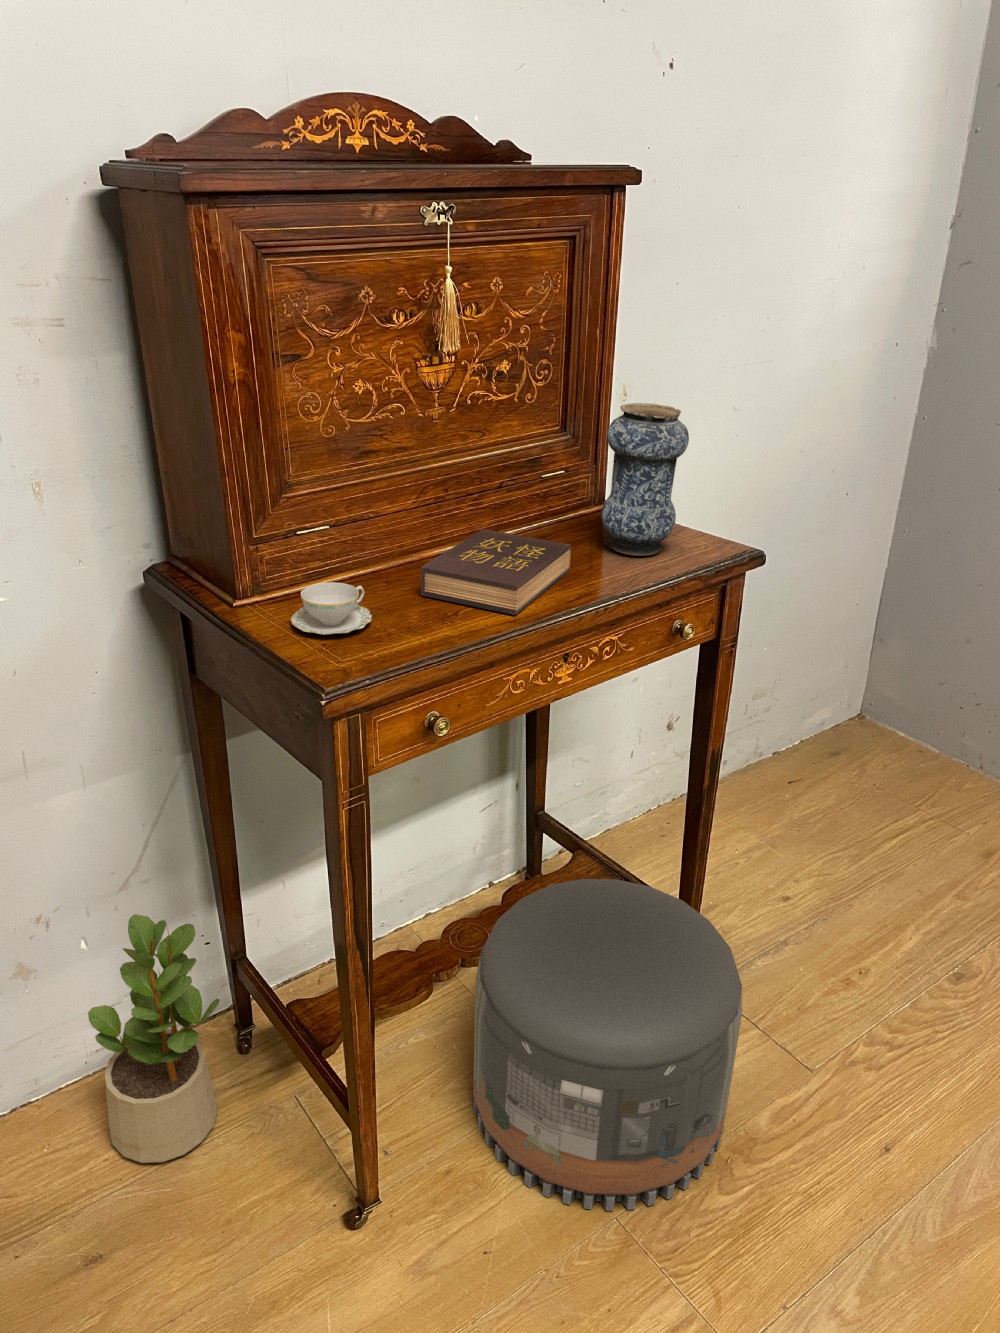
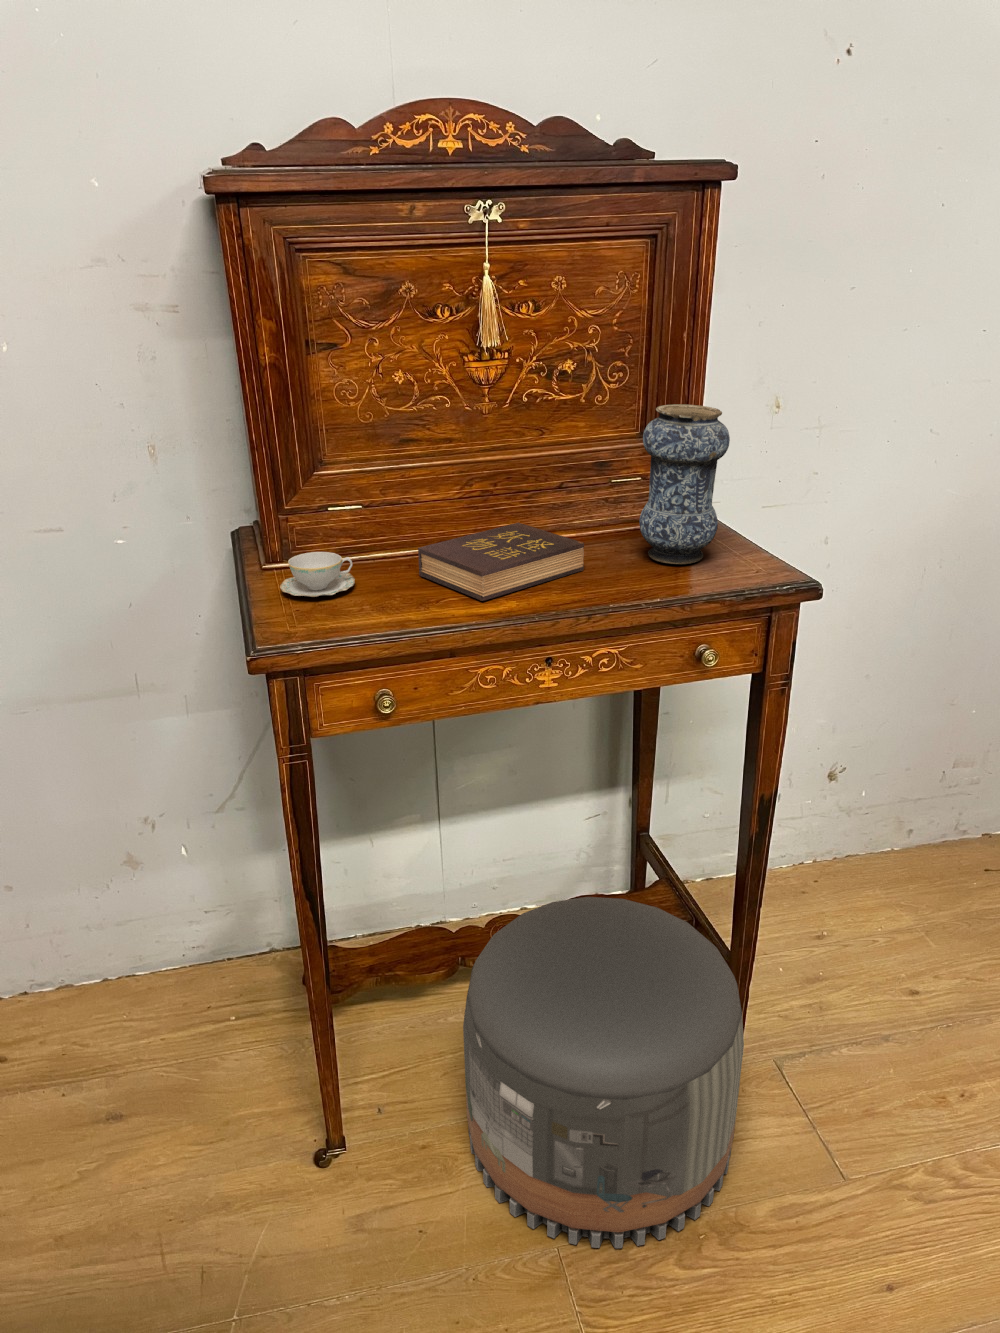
potted plant: present [88,914,220,1163] -> none [162,831,265,1056]

